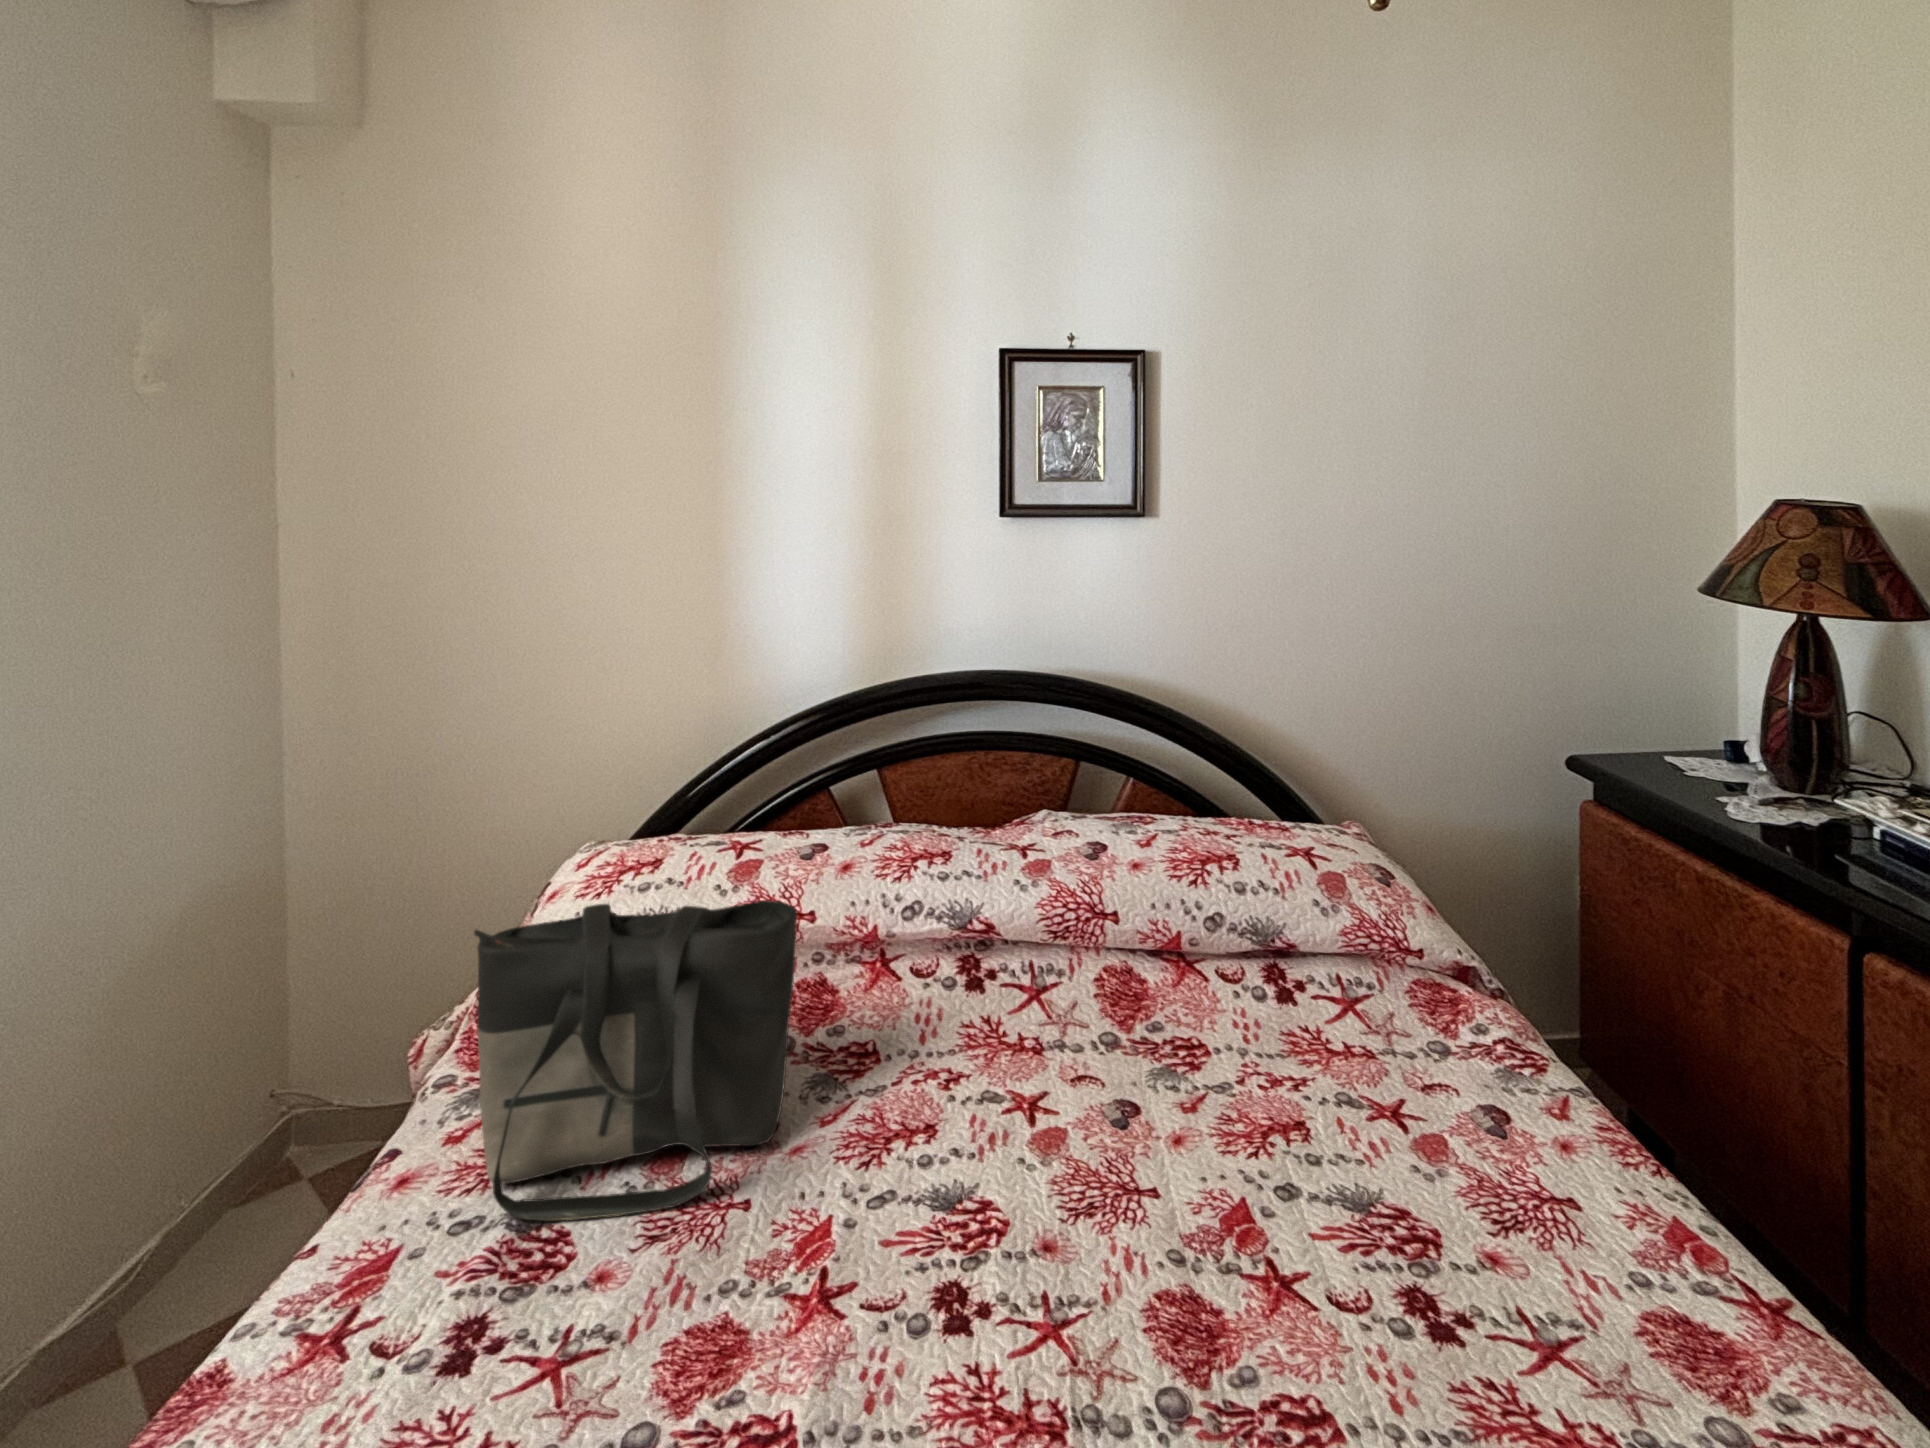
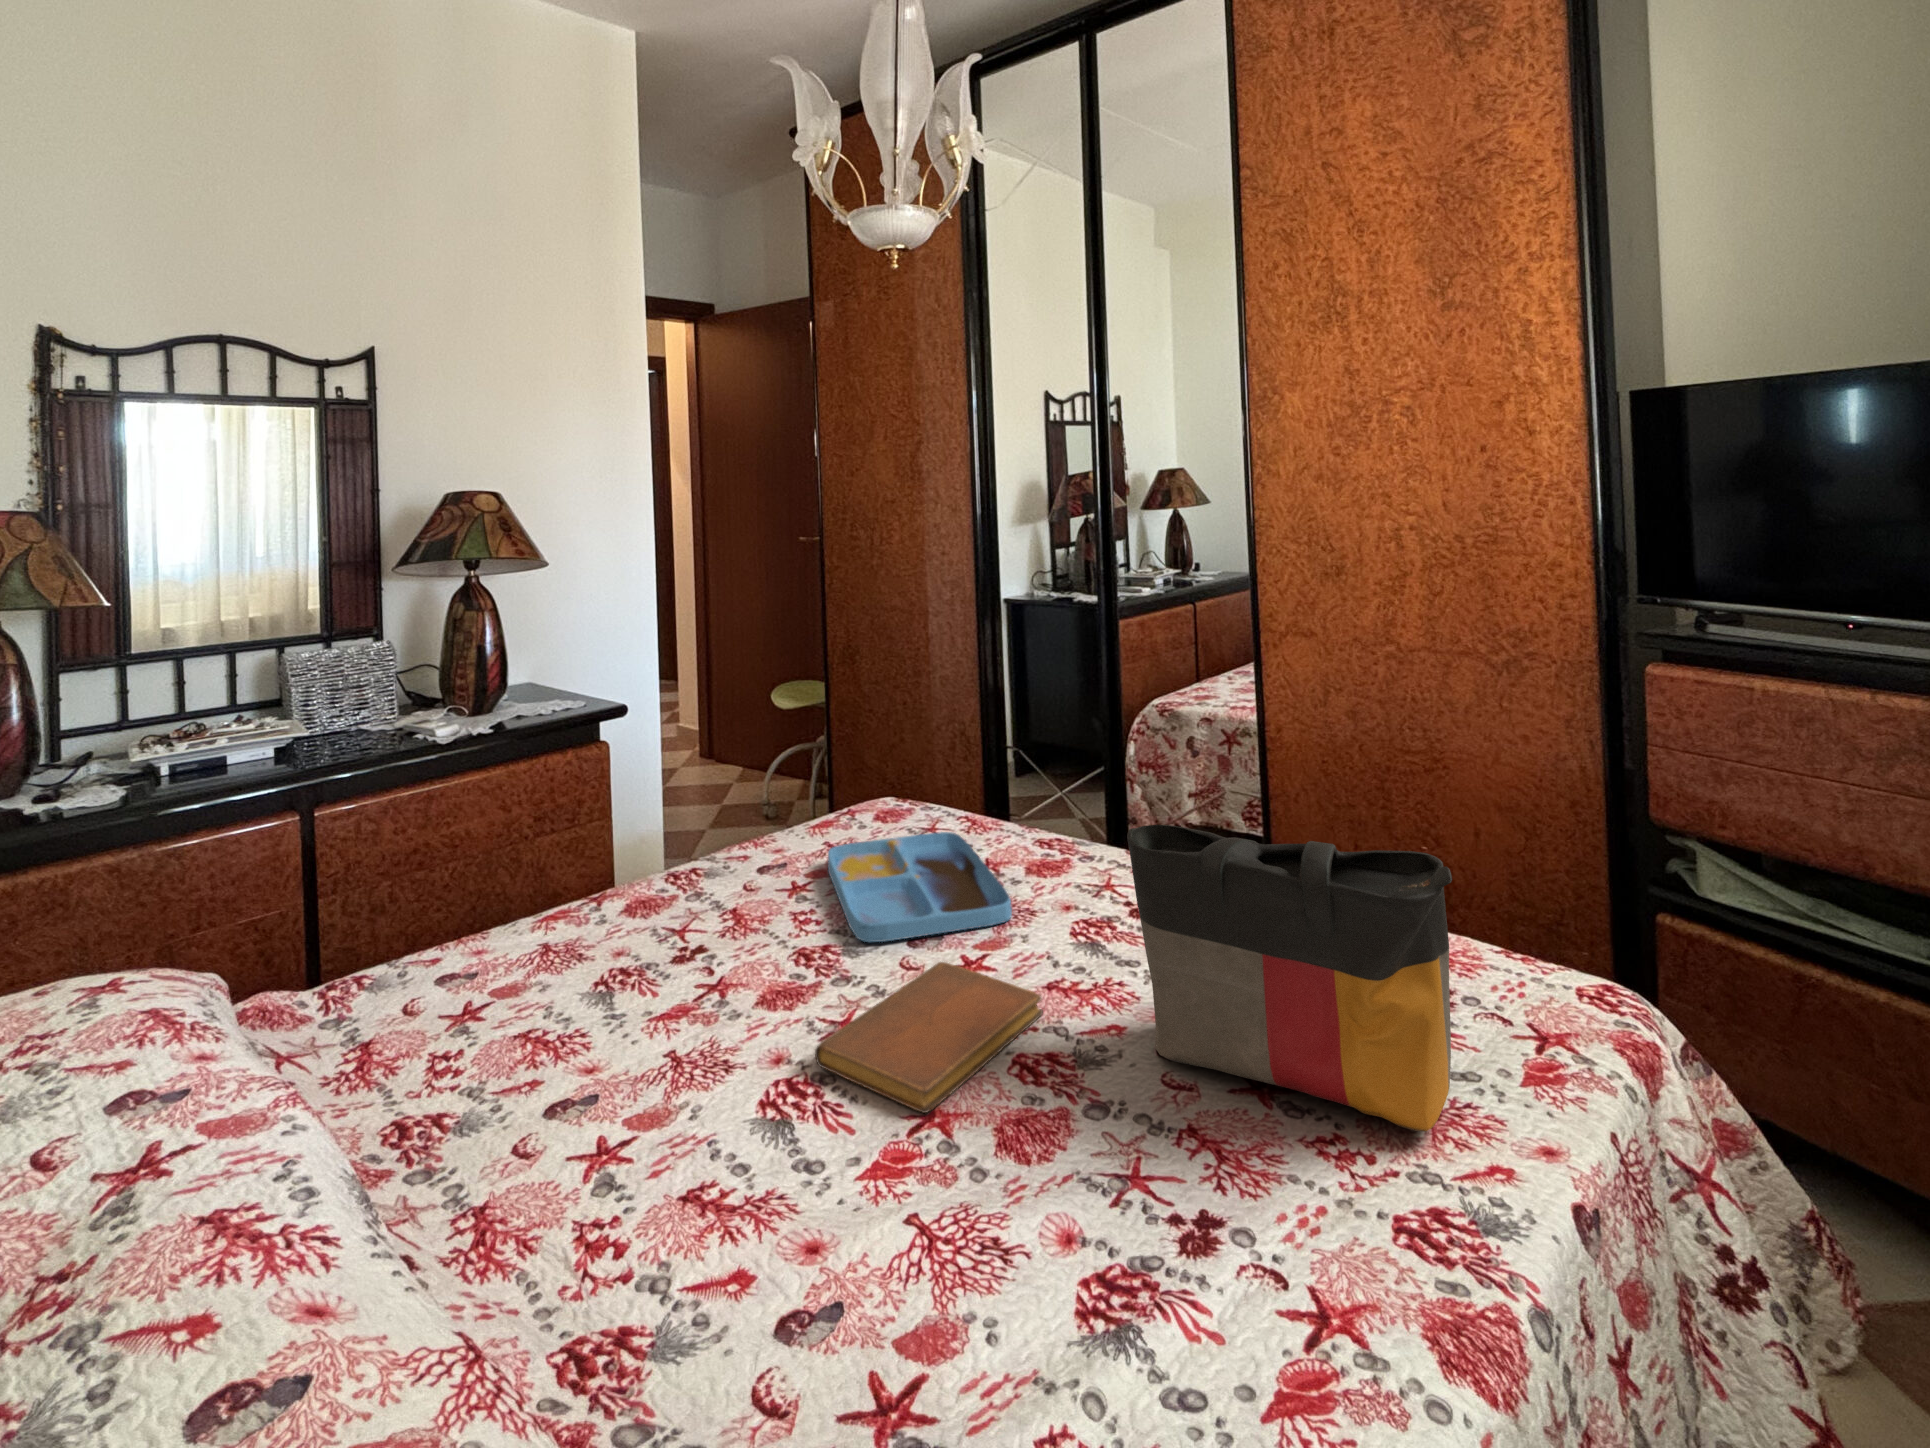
notebook: none [890,965,1036,1096] -> present [815,962,1043,1113]
tray: none [1087,1051,1453,1305] -> present [828,832,1012,942]

